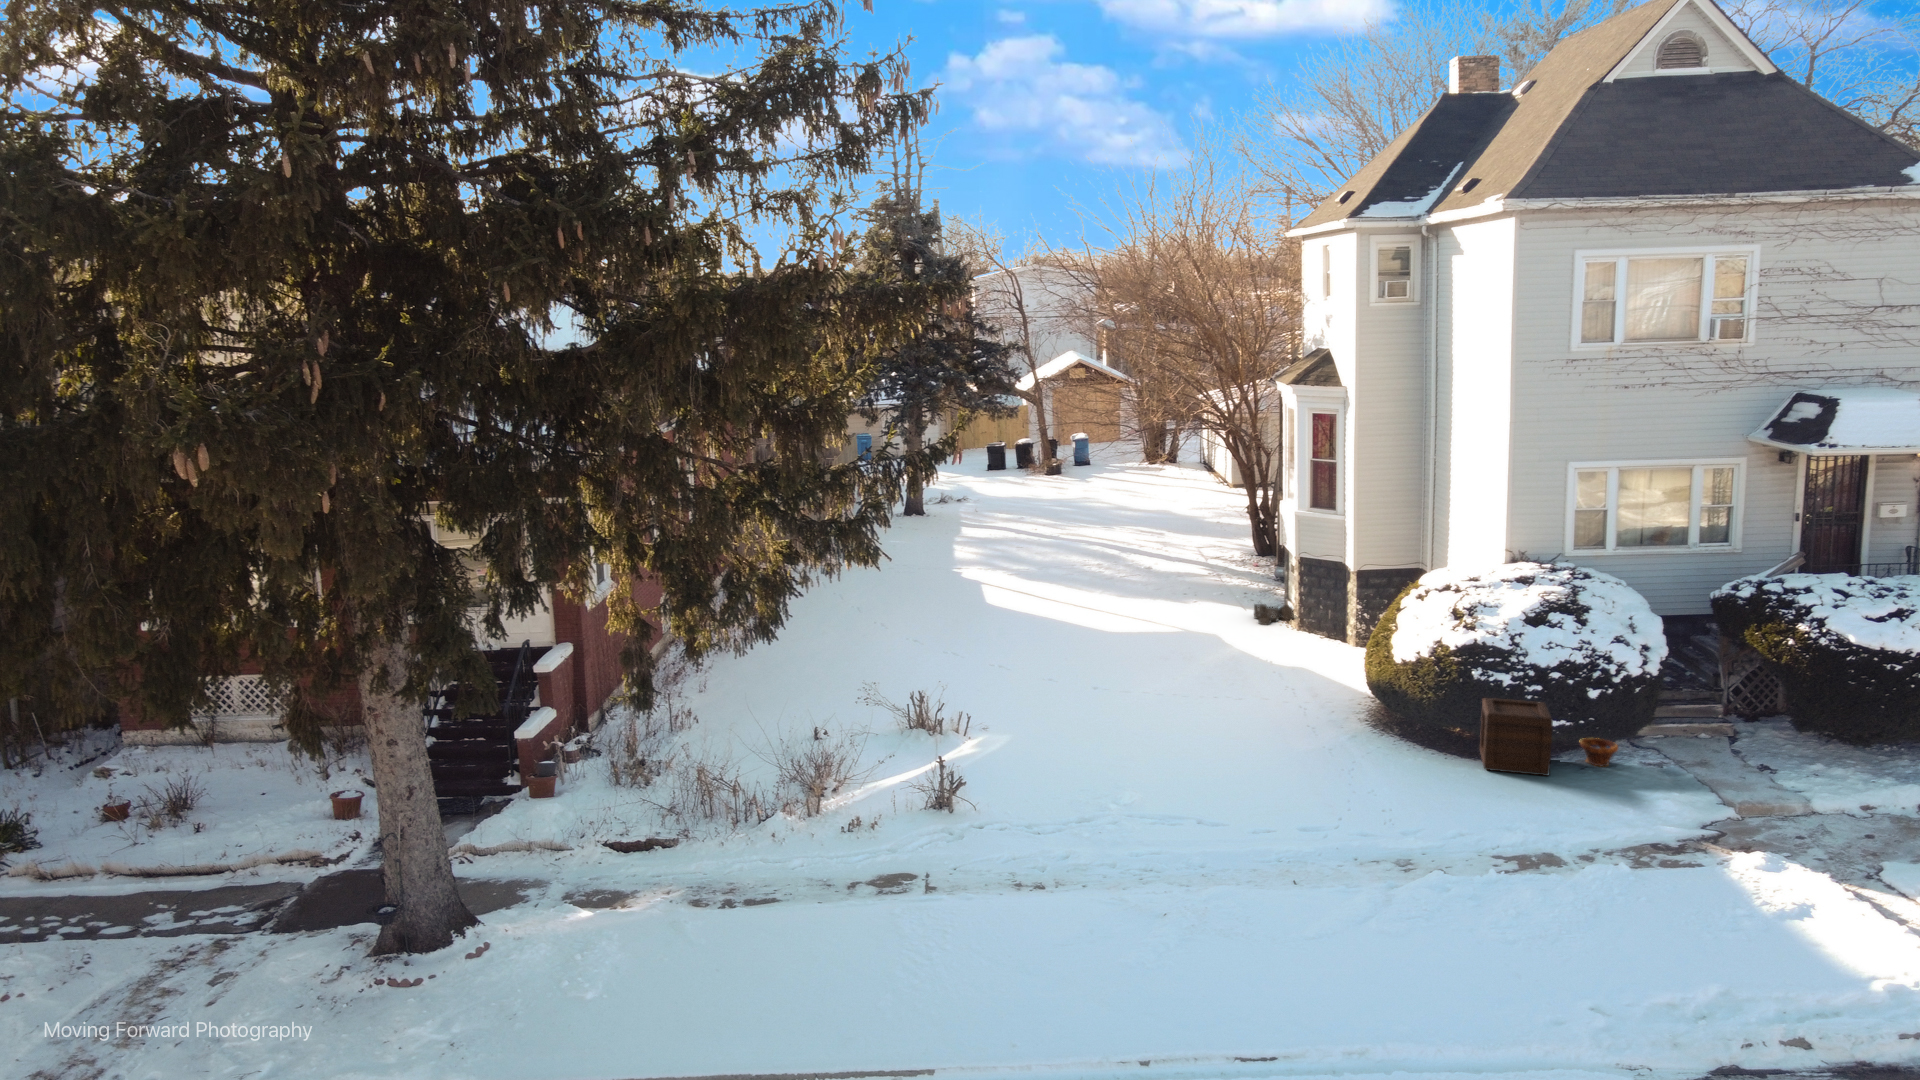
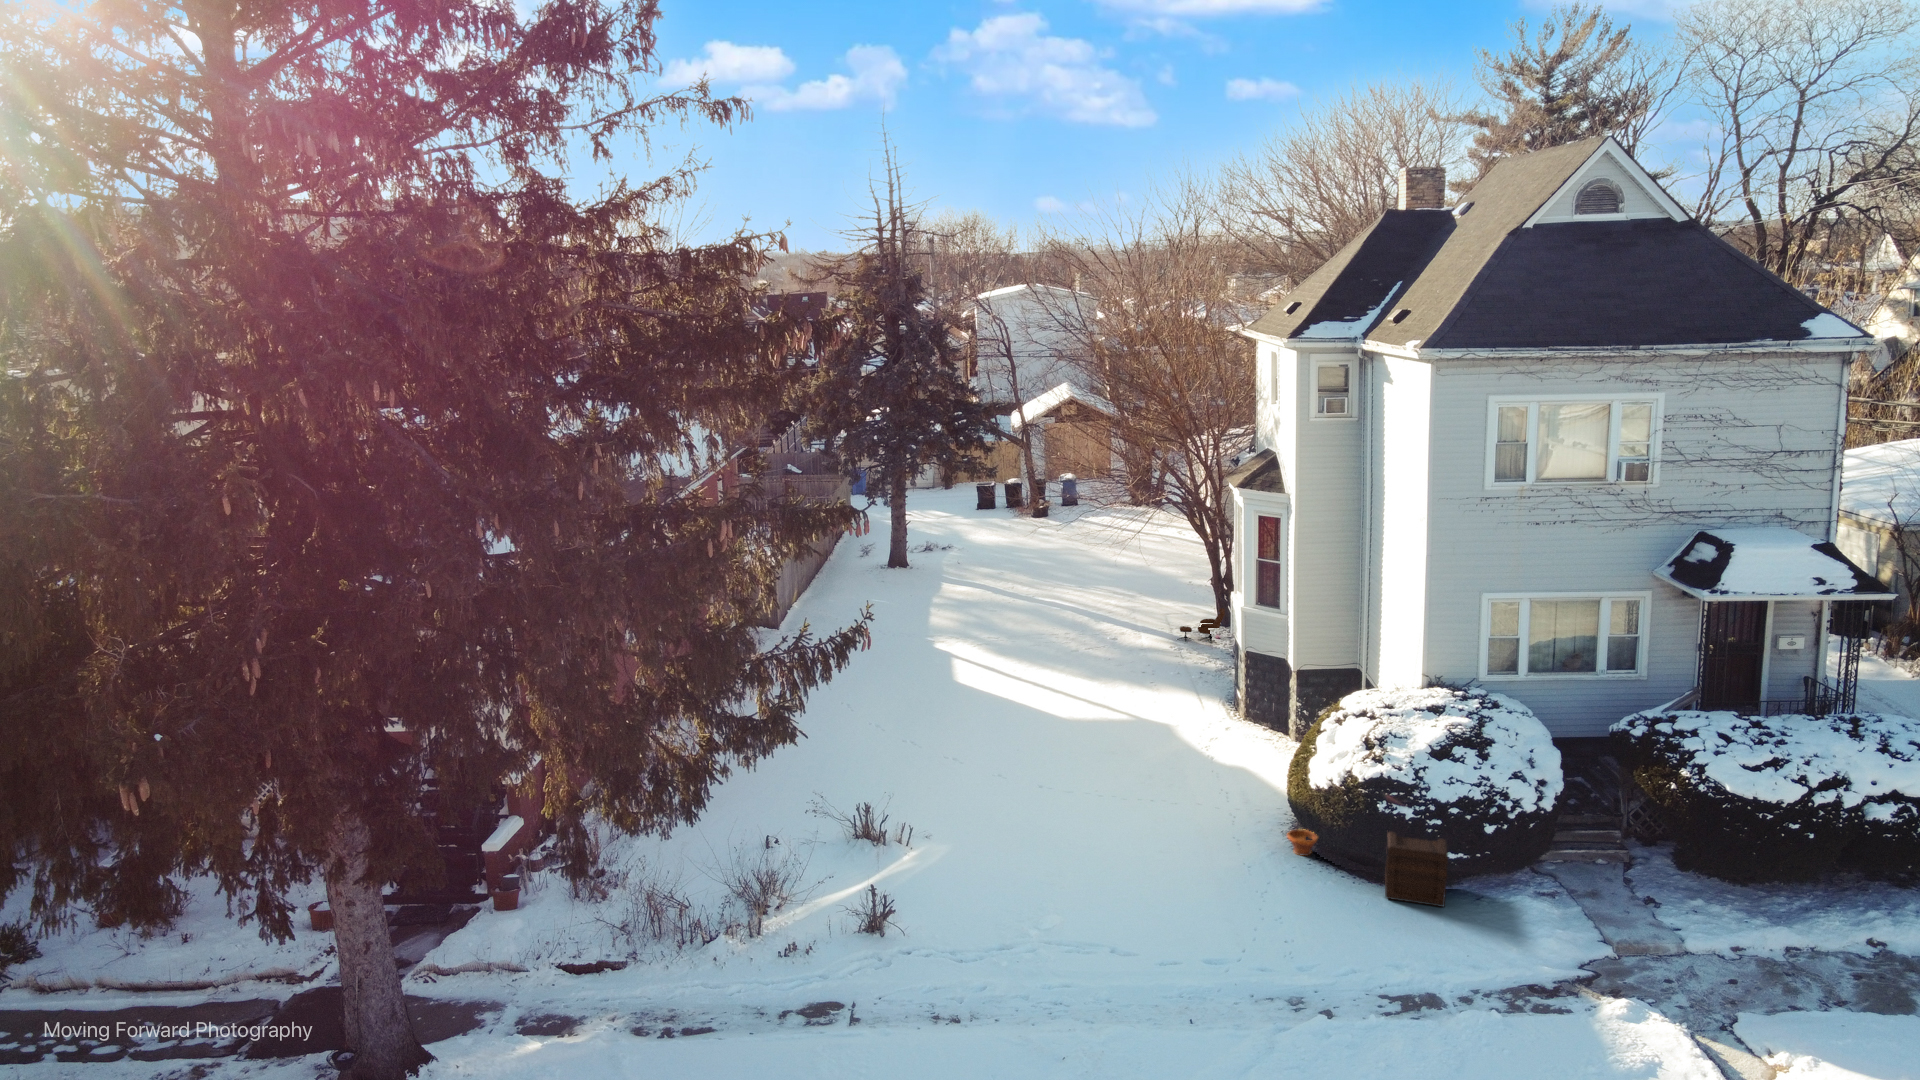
lounge chair: none [1218,525,1269,562] -> present [1180,608,1225,642]
woven basket: present [1254,604,1294,625] -> none [1199,697,1237,721]
planter: present [1580,738,1618,766] -> present [1287,829,1318,856]

